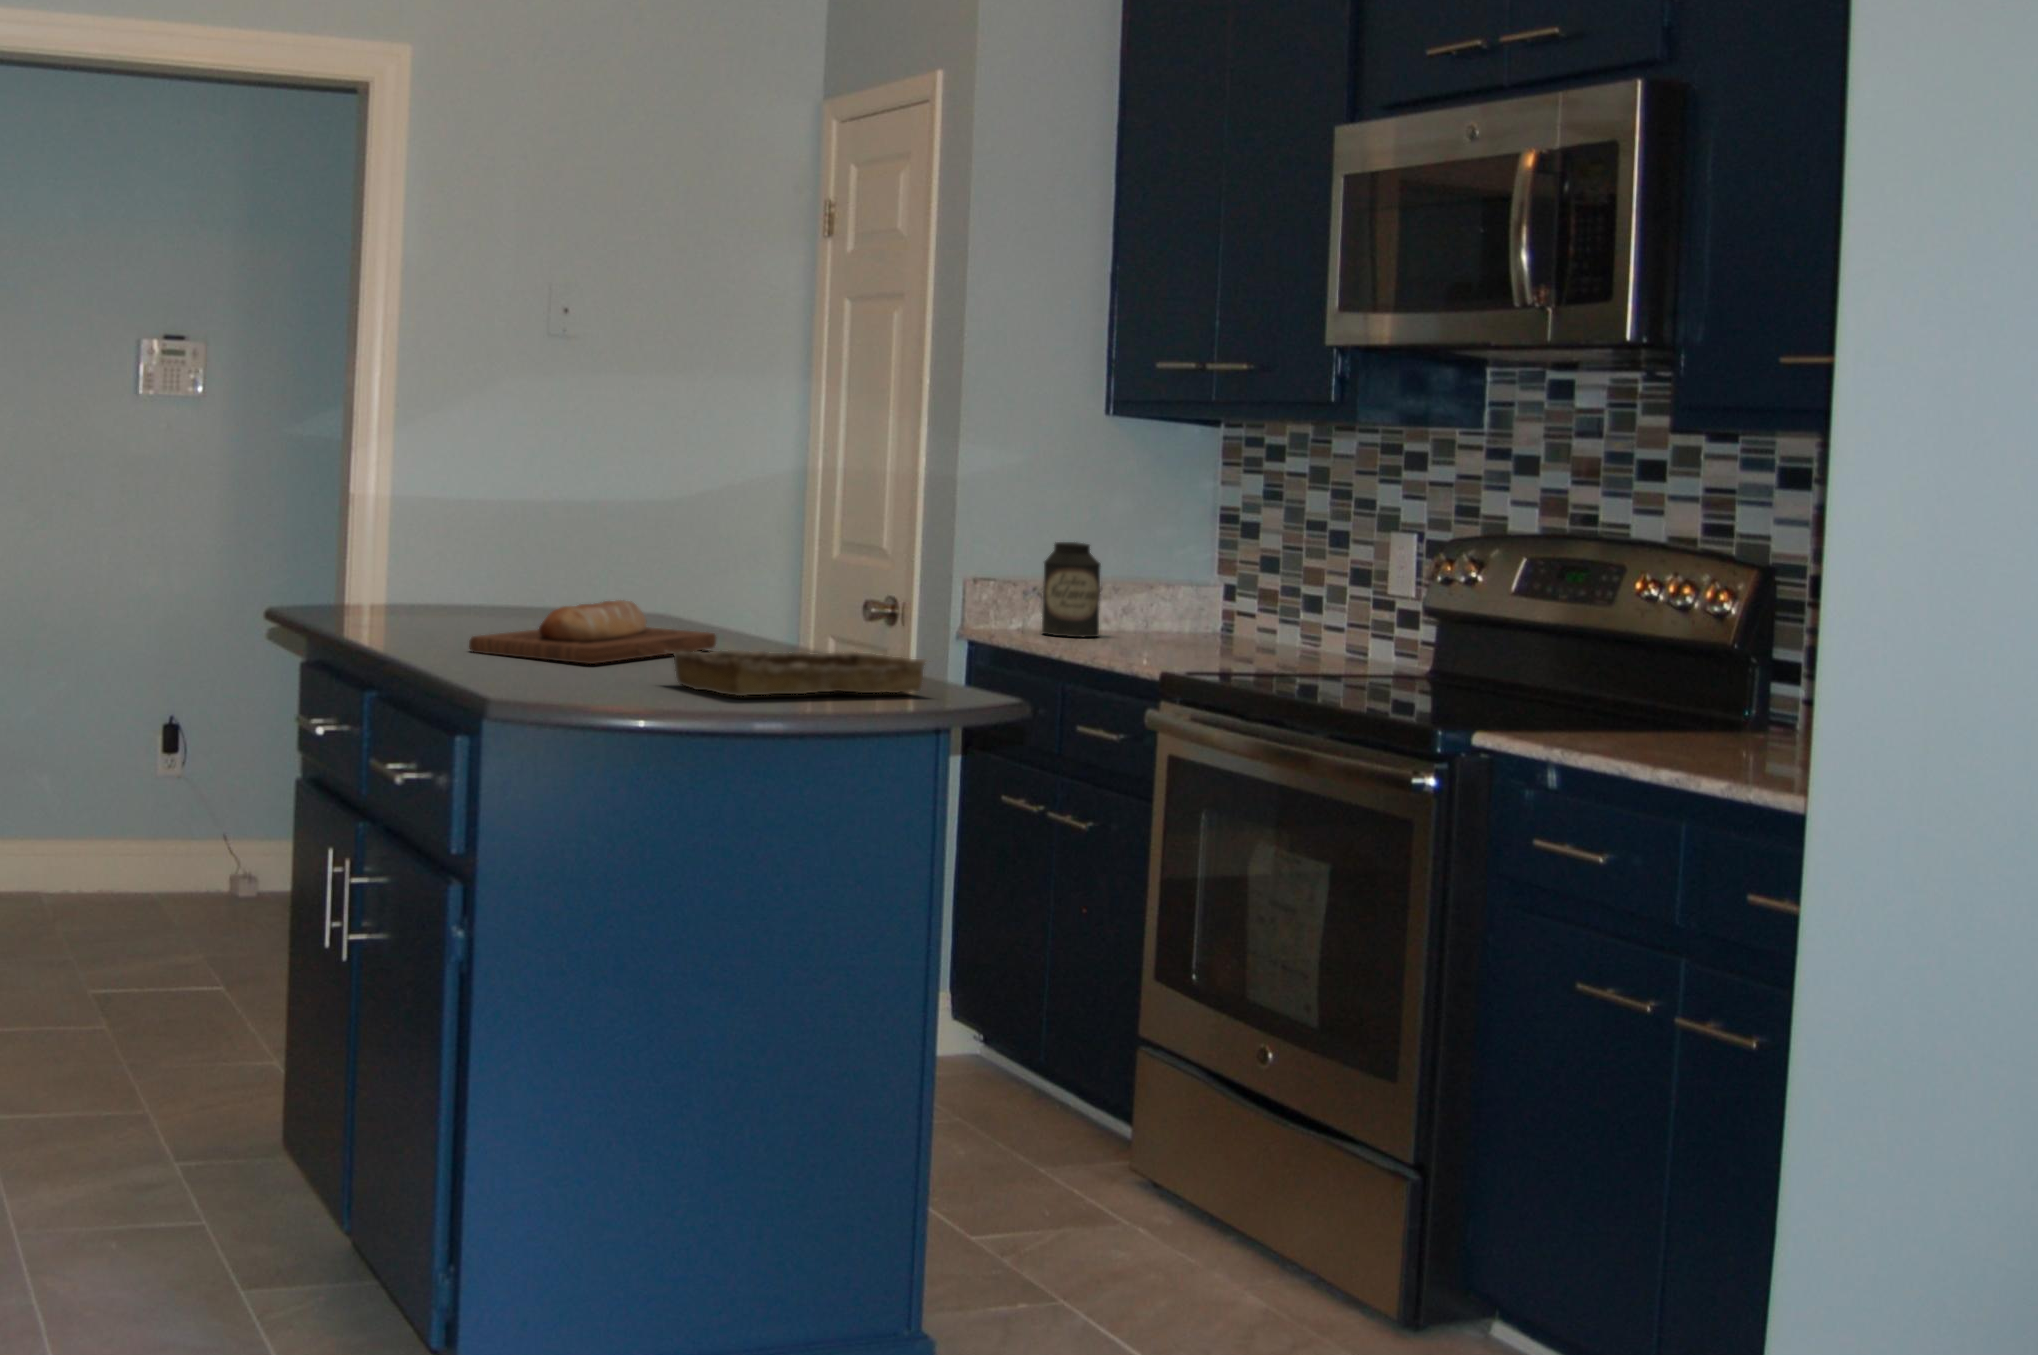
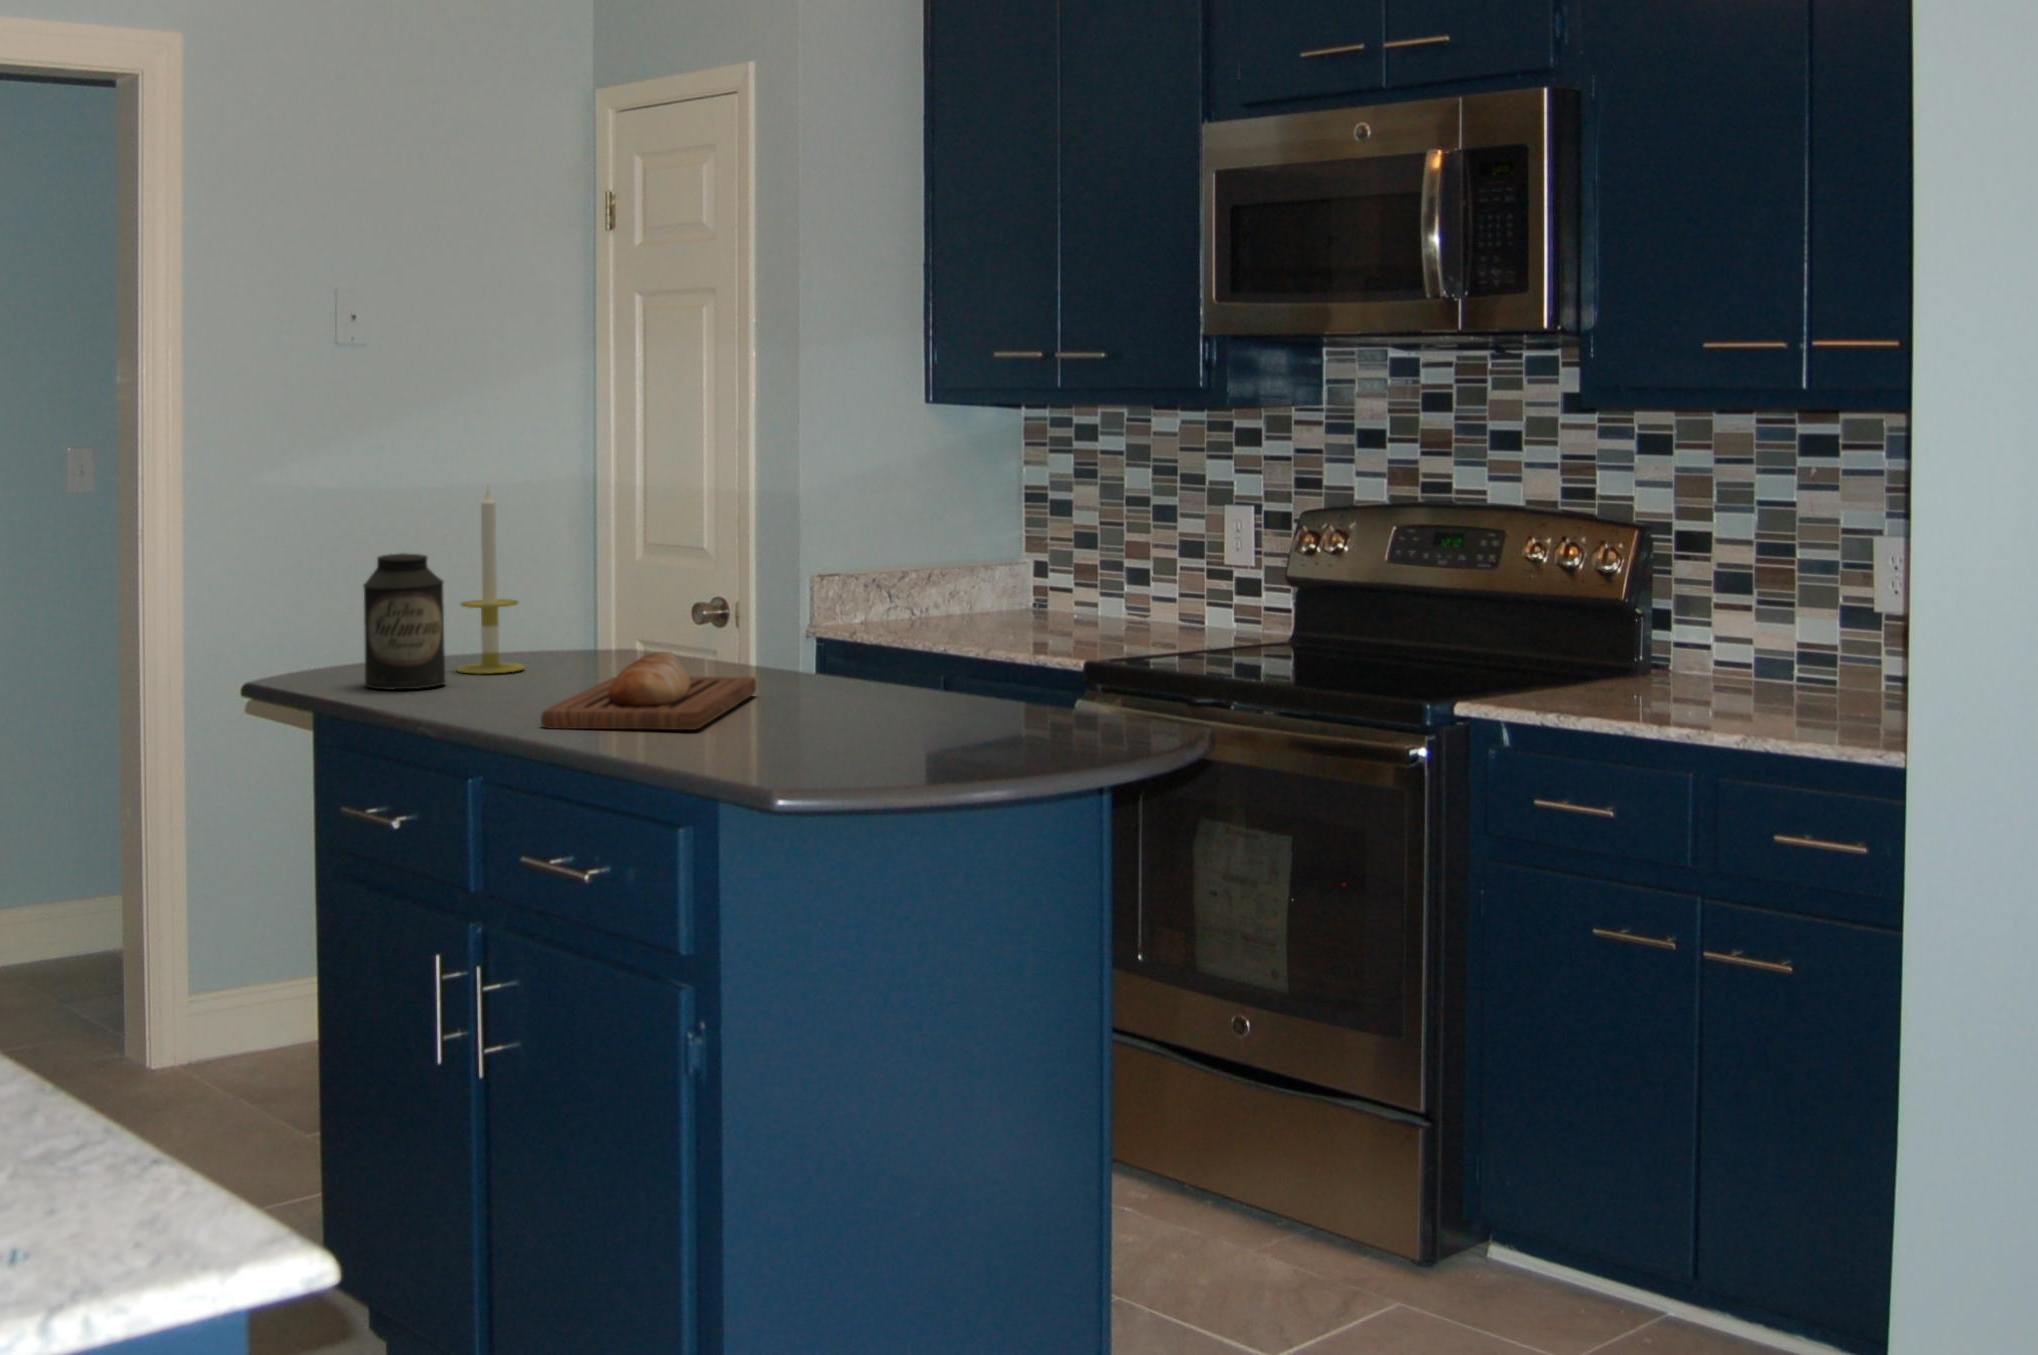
candle: none [500,447,562,618] -> present [456,490,525,674]
canister: present [1042,542,1100,637] -> present [363,553,446,689]
tray: present [665,650,926,696] -> none [806,689,1062,753]

